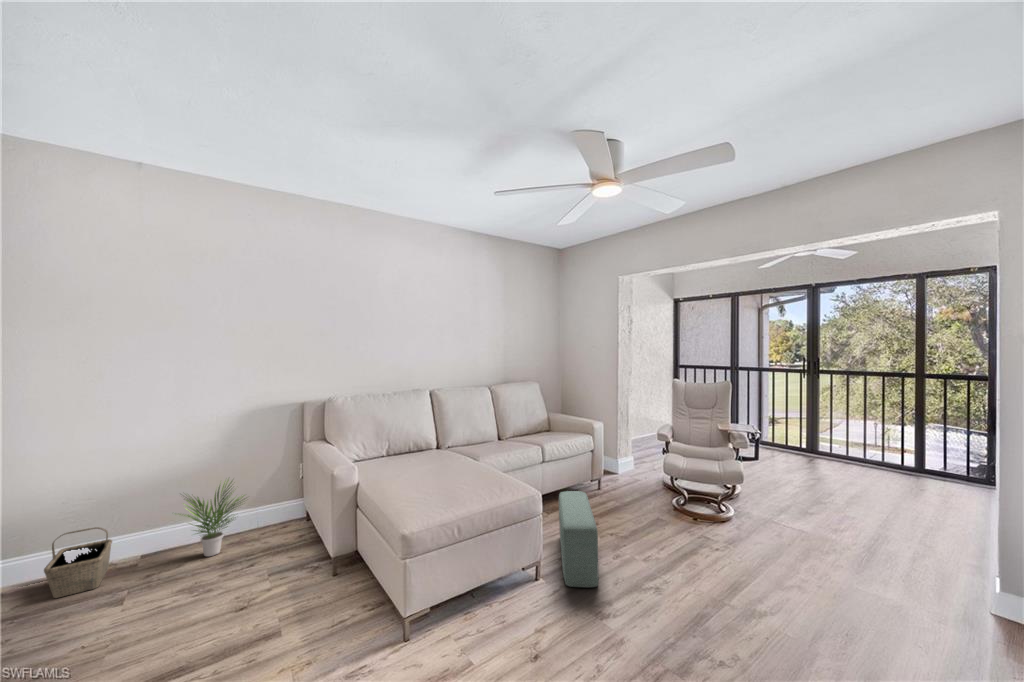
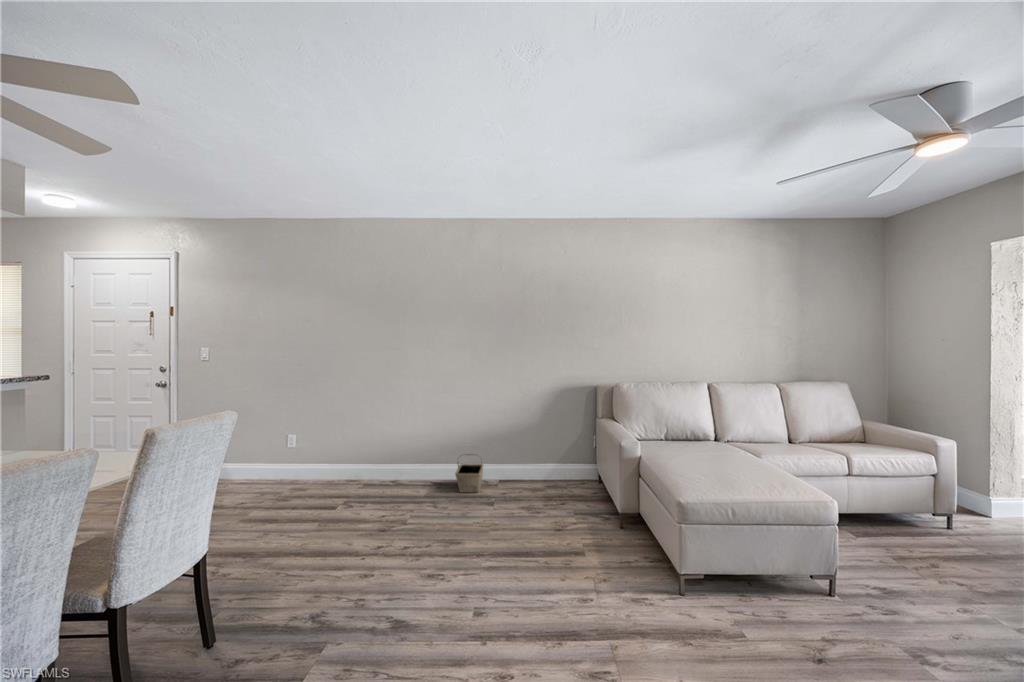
potted plant: present [180,480,243,557] -> none [513,436,560,491]
pouf: present [559,491,599,587] -> none [866,513,920,627]

